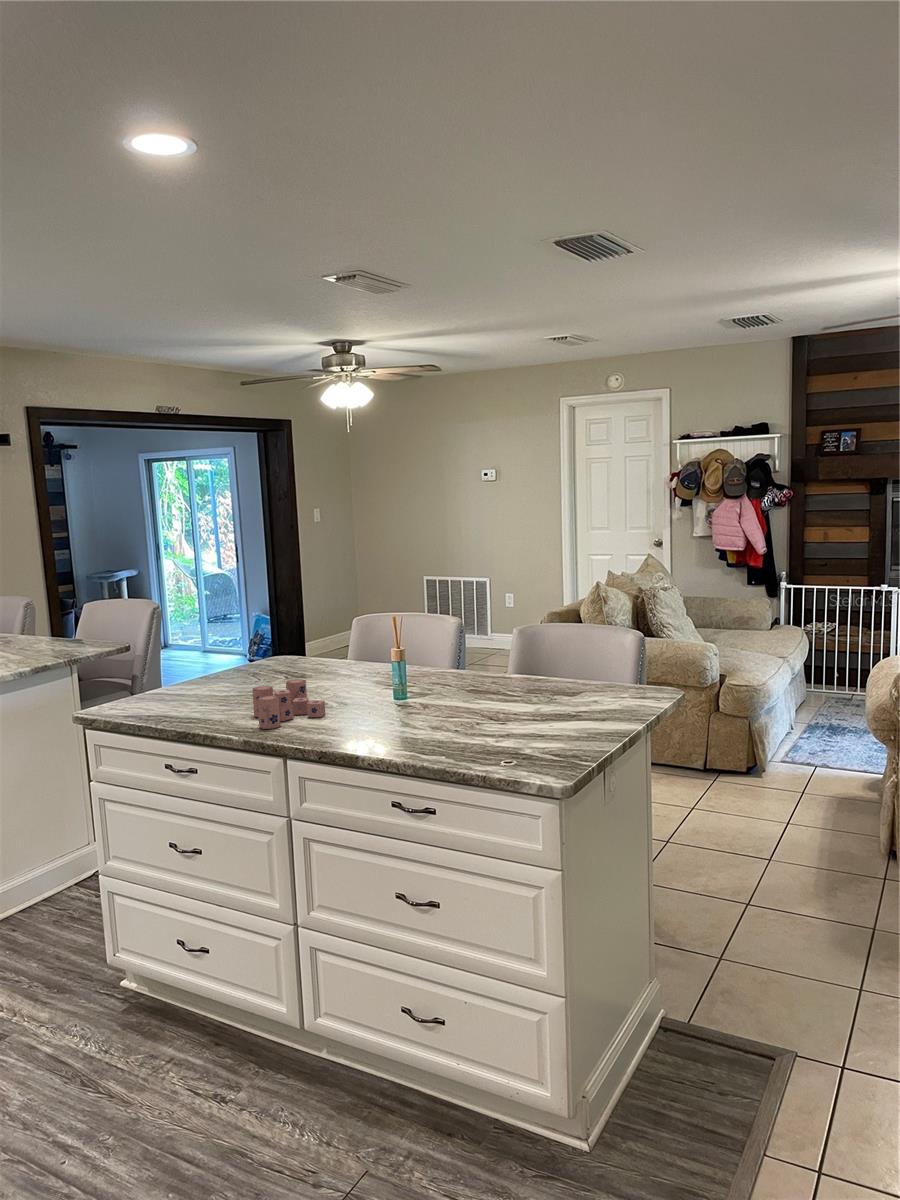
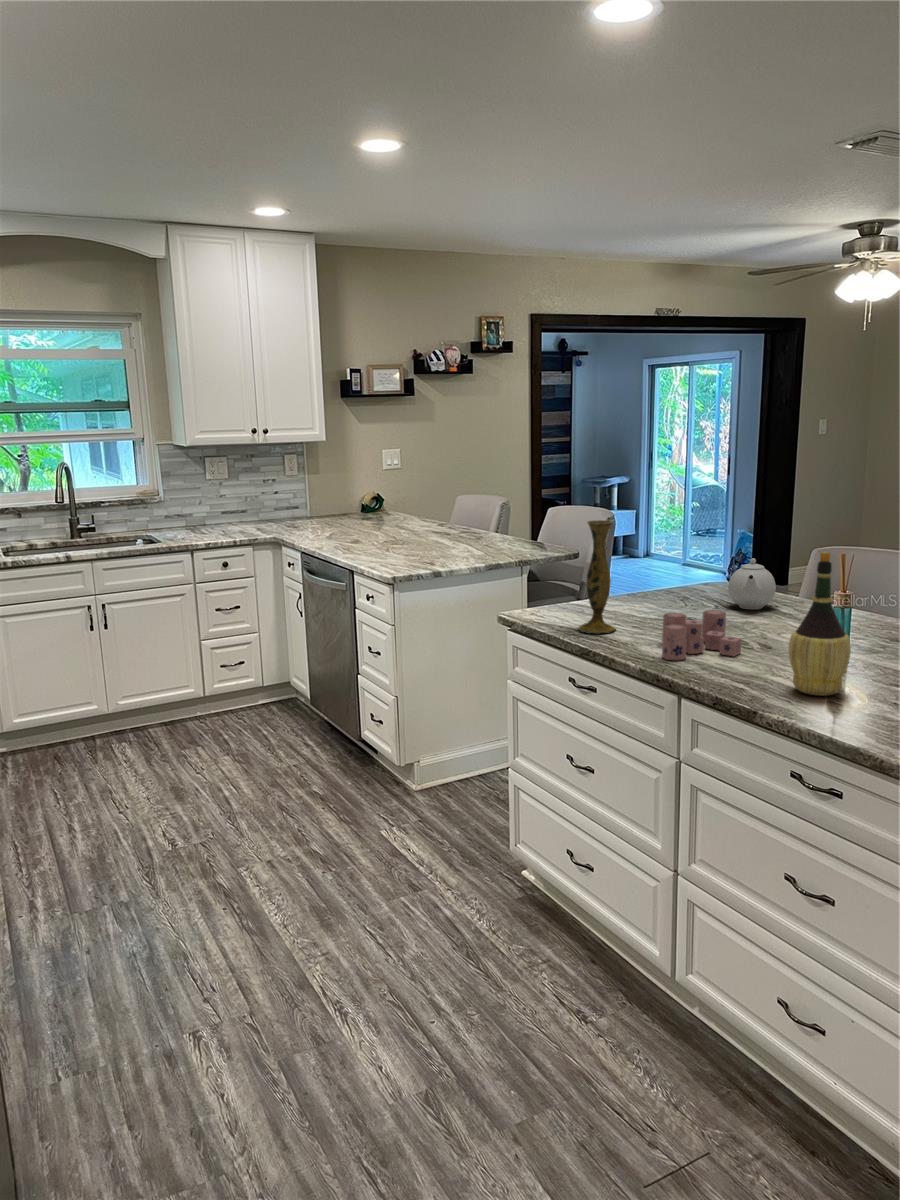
vase: none [166,607,204,717] -> present [579,520,616,633]
wine bottle: none [373,616,421,736] -> present [789,552,851,696]
teapot: none [294,631,335,677] -> present [728,558,776,609]

